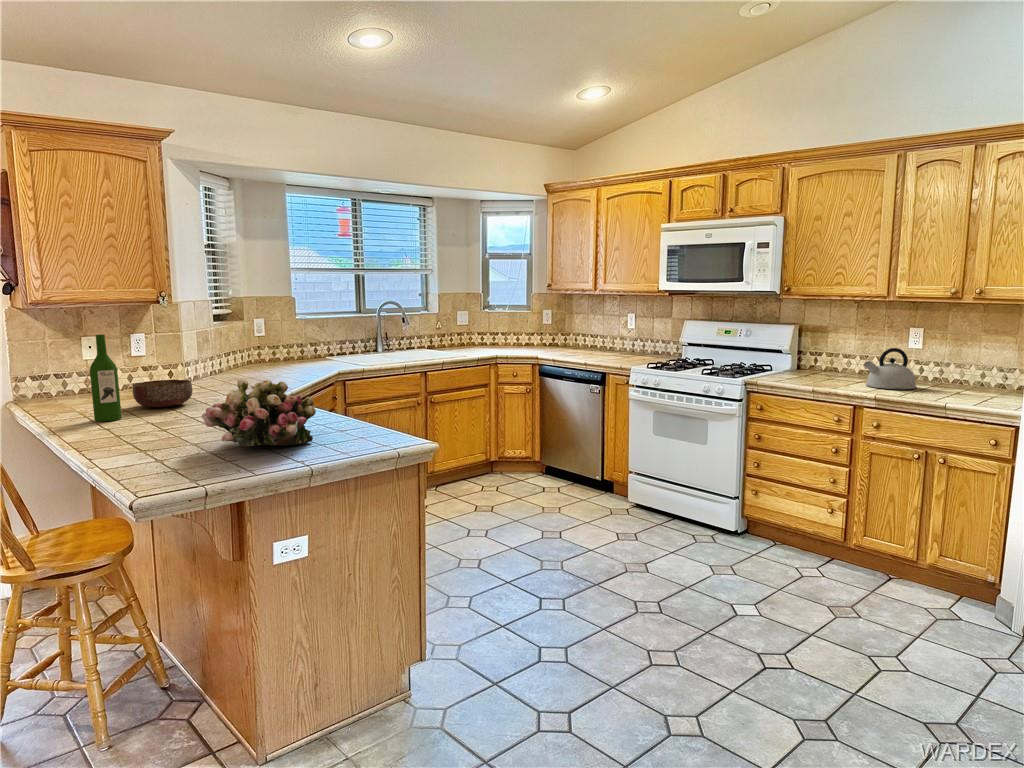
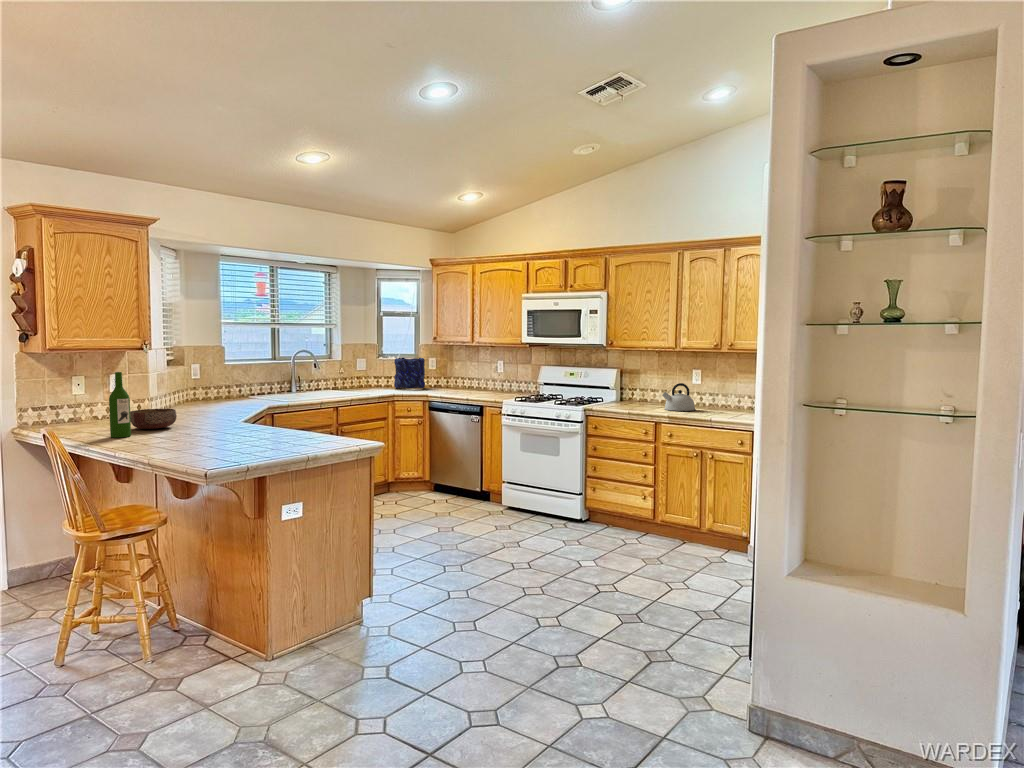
vase: none [501,309,538,347] -> present [394,358,425,388]
flower arrangement: present [202,379,316,446] -> none [222,401,300,445]

